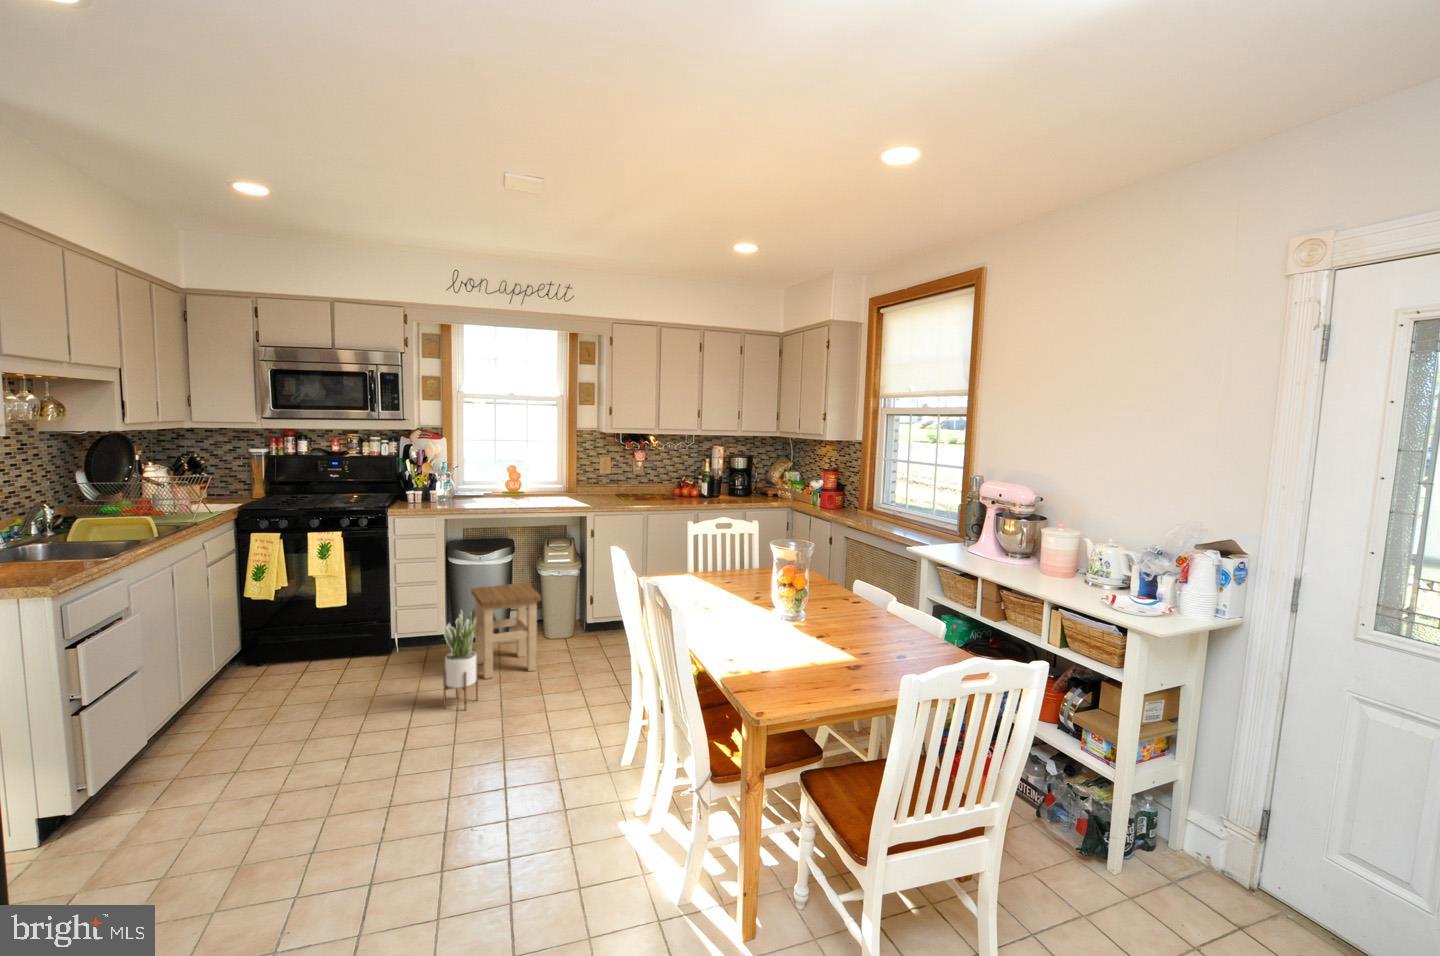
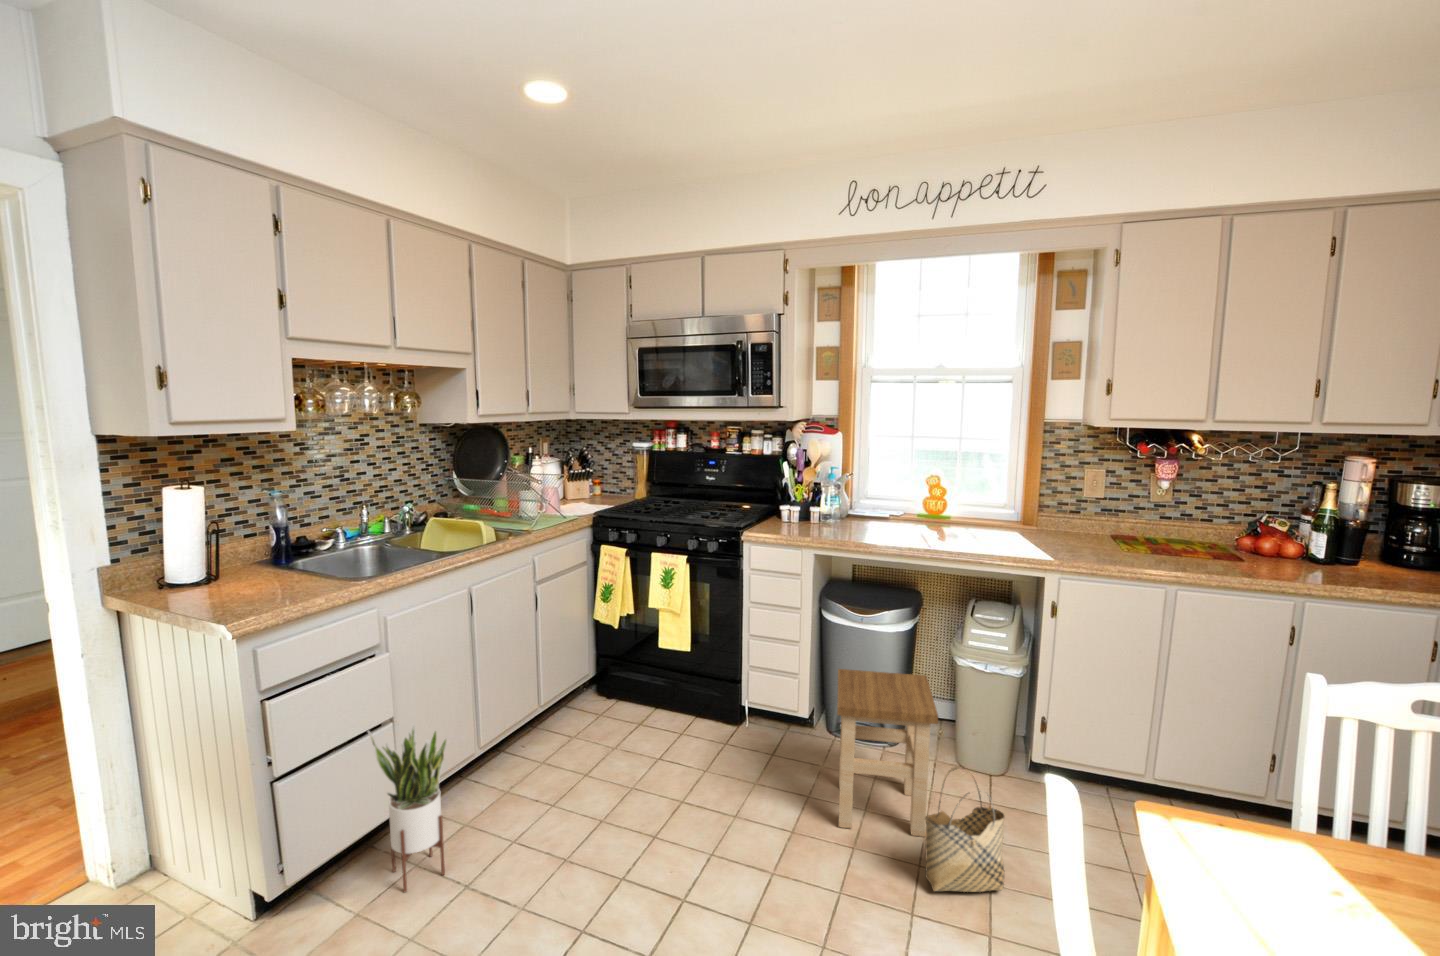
potted plant: present [441,611,478,710] -> present [368,724,447,892]
woven basket: none [542,619,583,686] -> present [925,767,1005,892]

